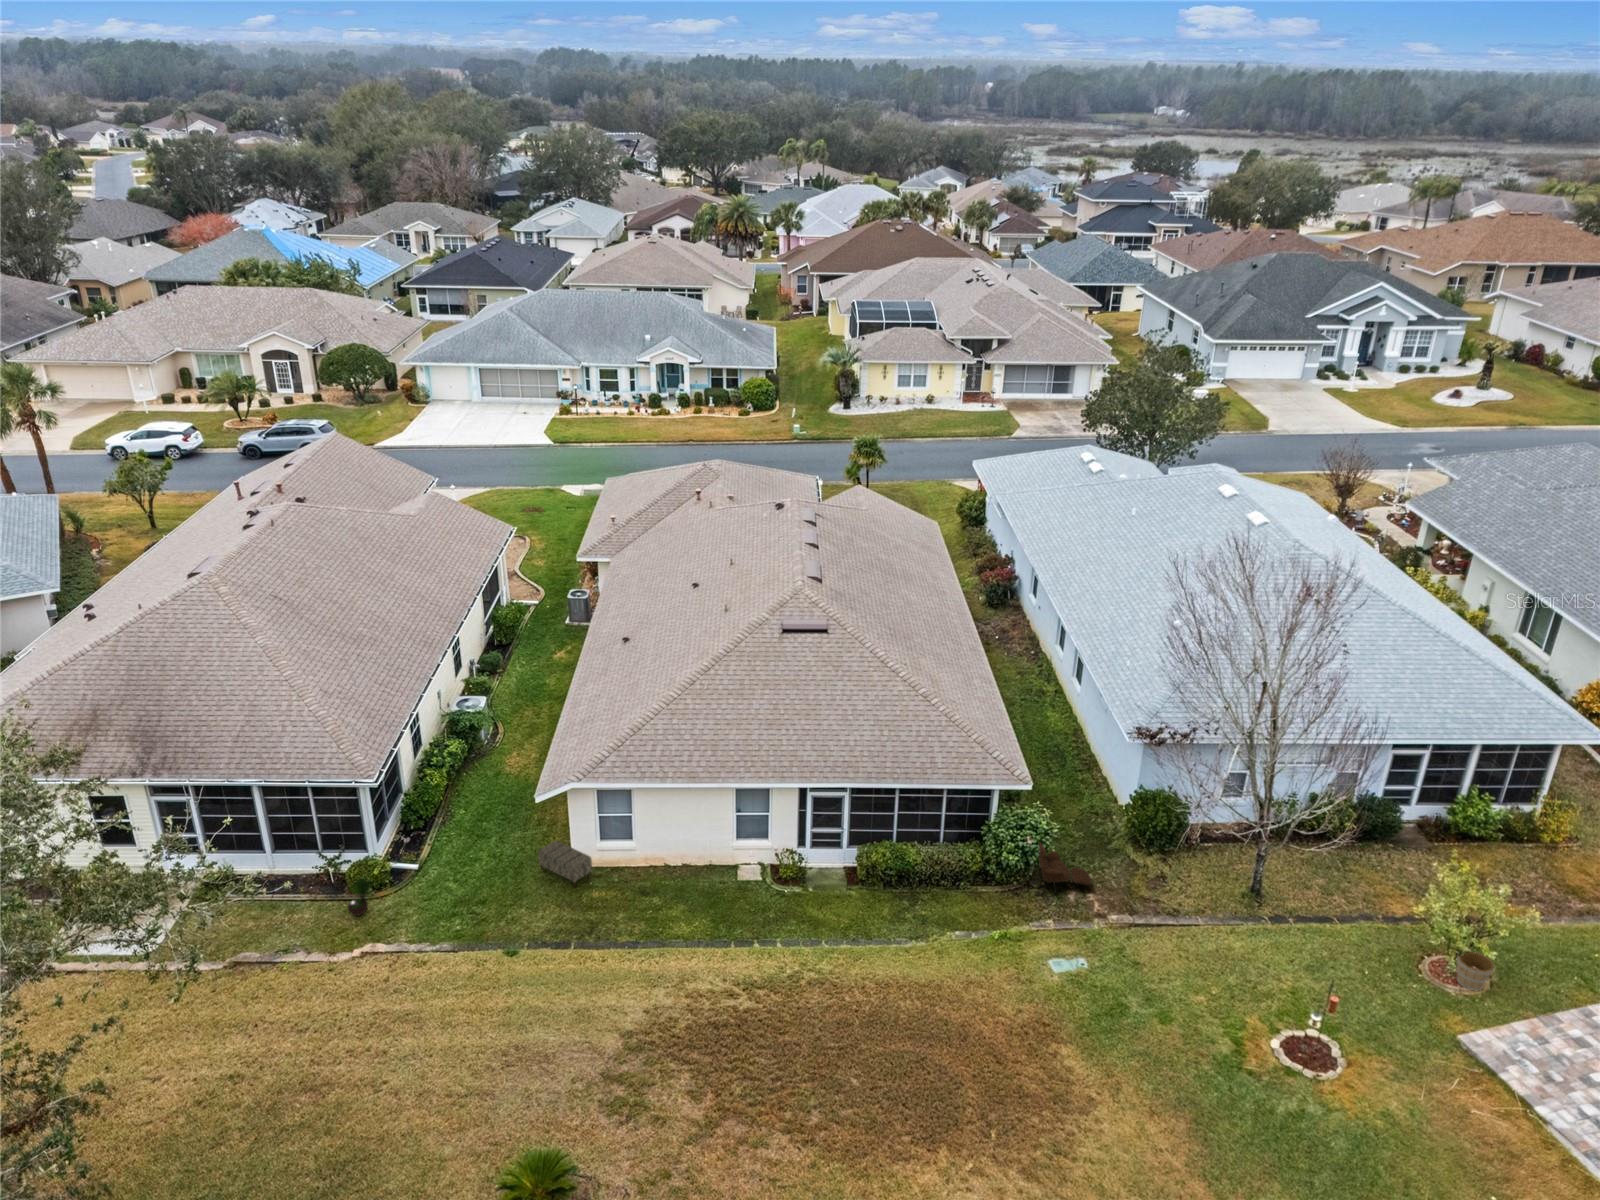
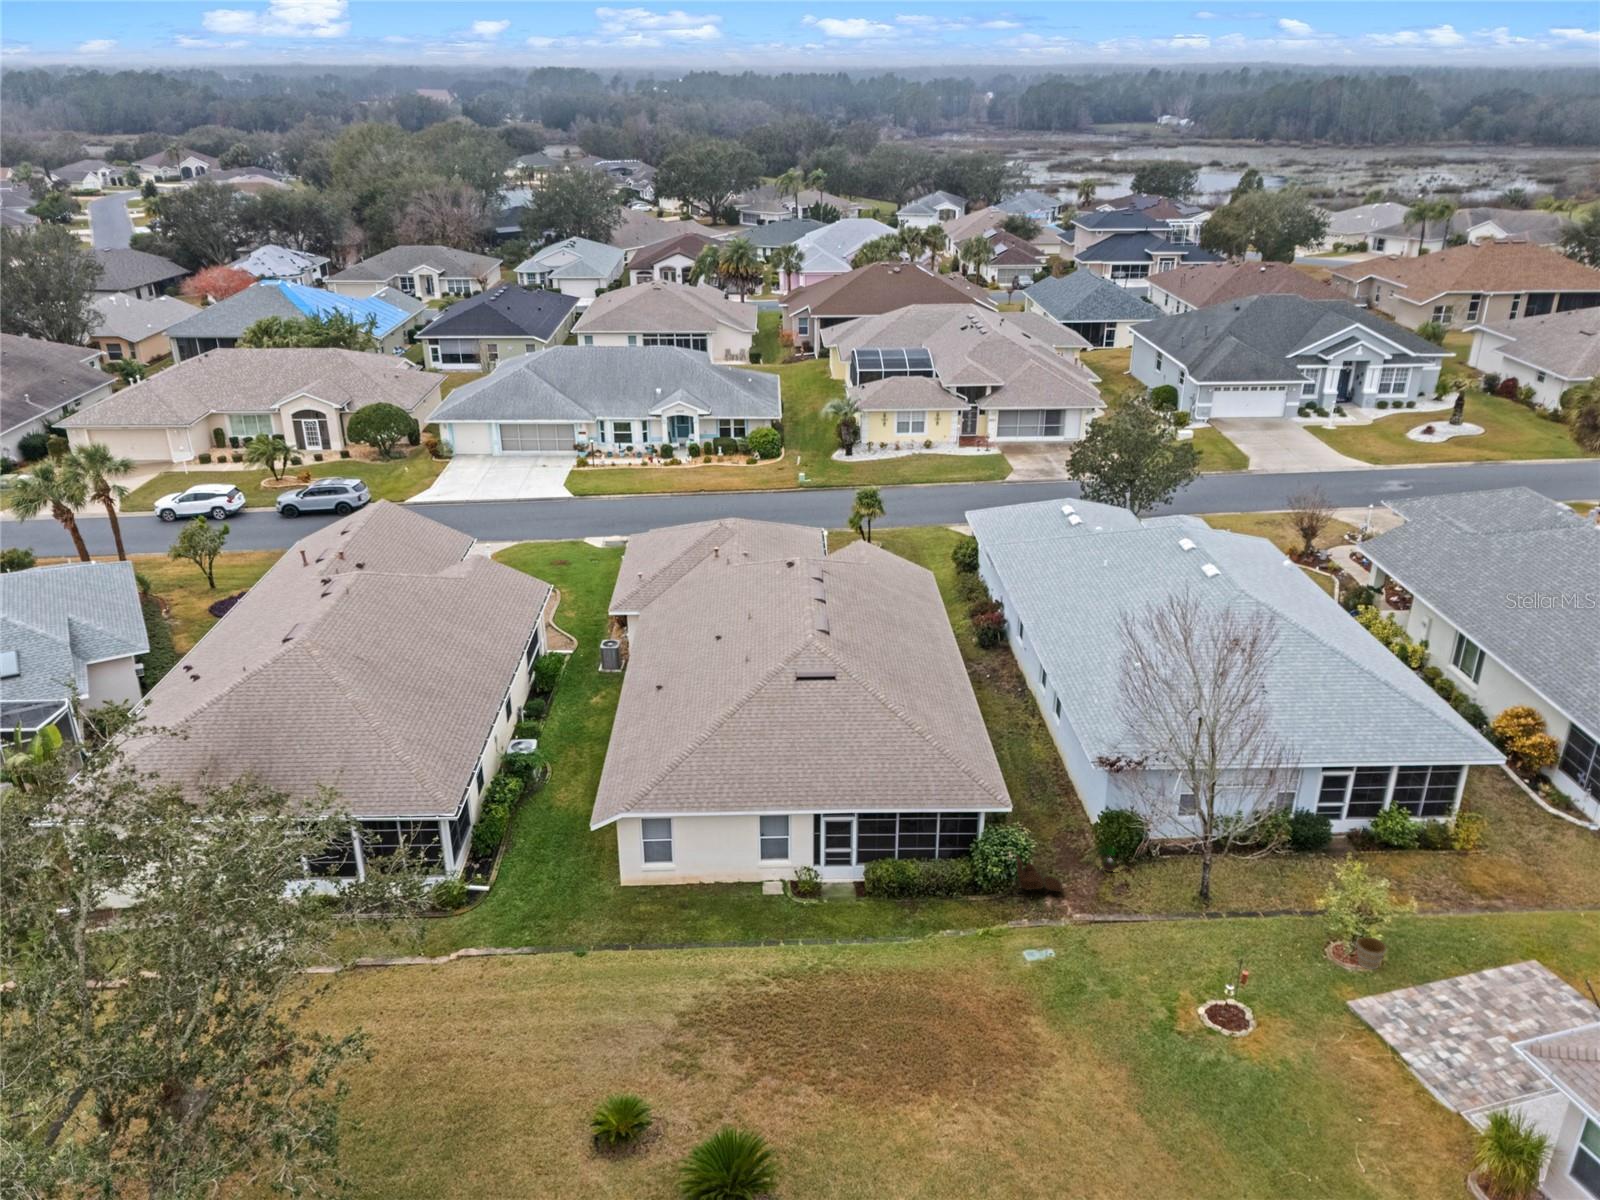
bench: present [538,841,592,887] -> none [594,862,640,902]
potted tree: present [348,878,370,916] -> present [1099,845,1116,872]

